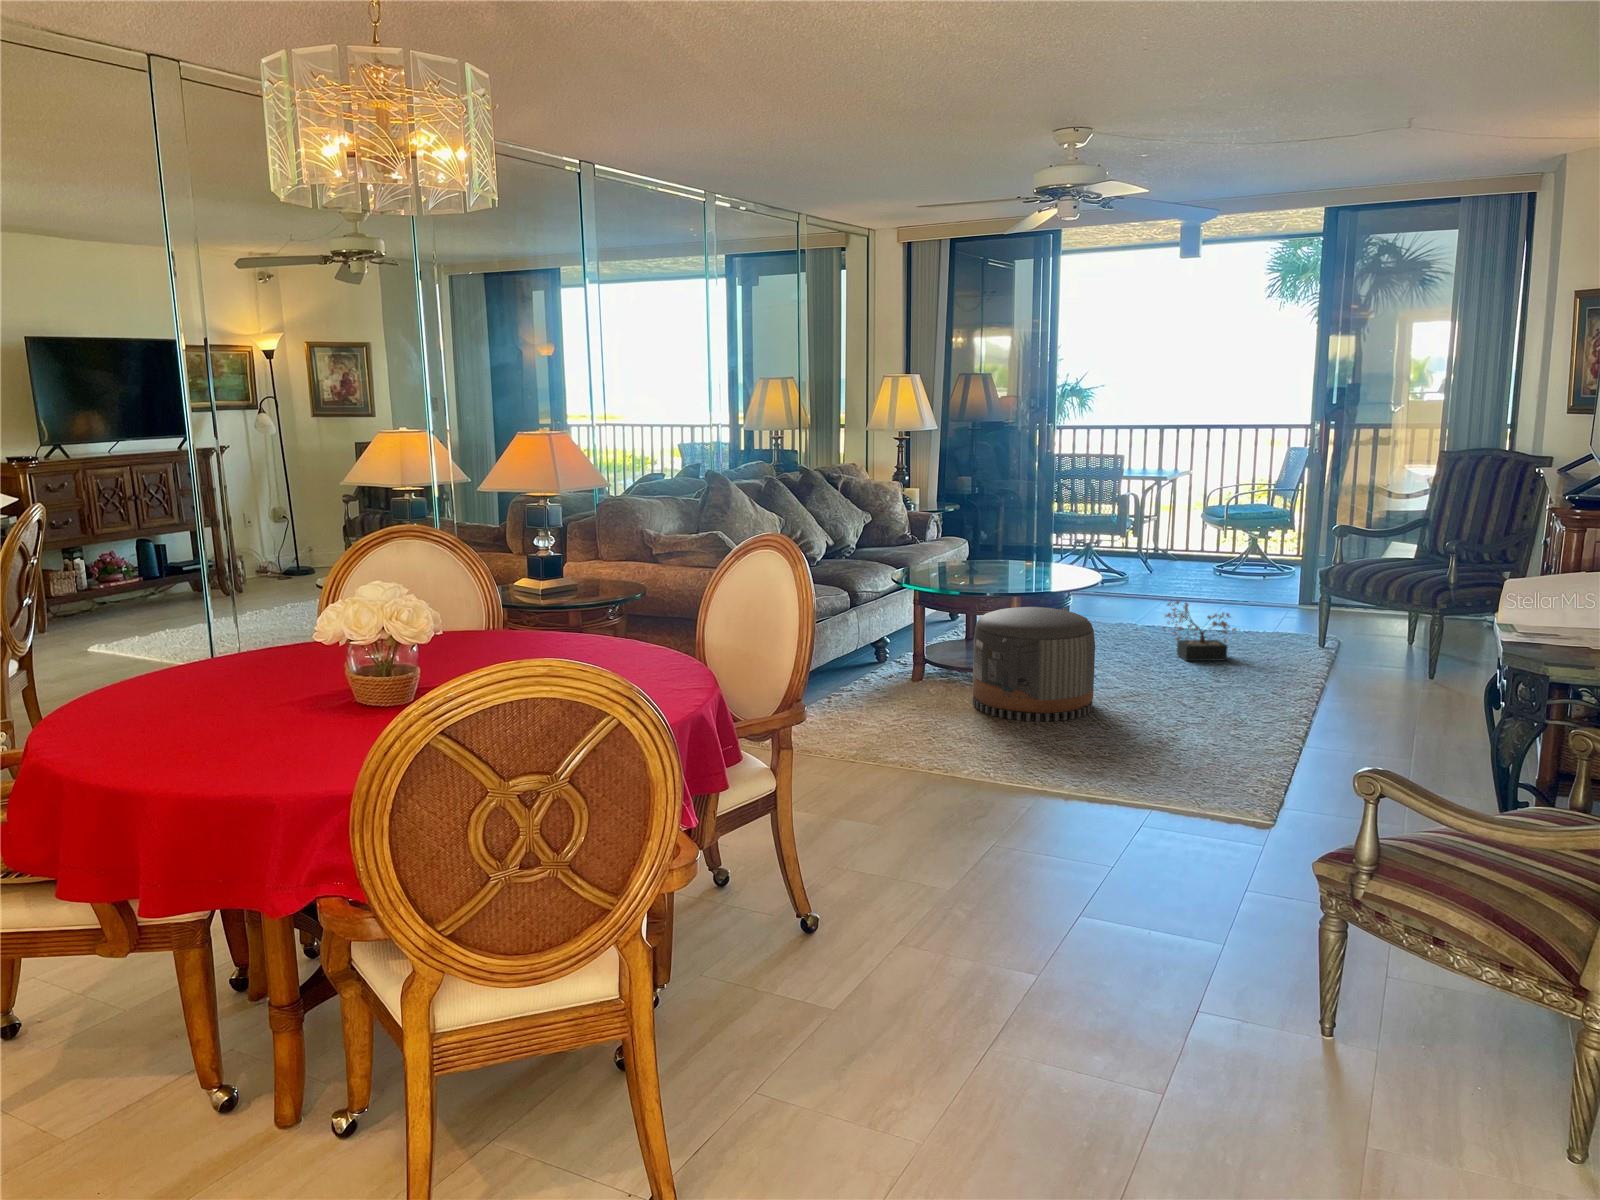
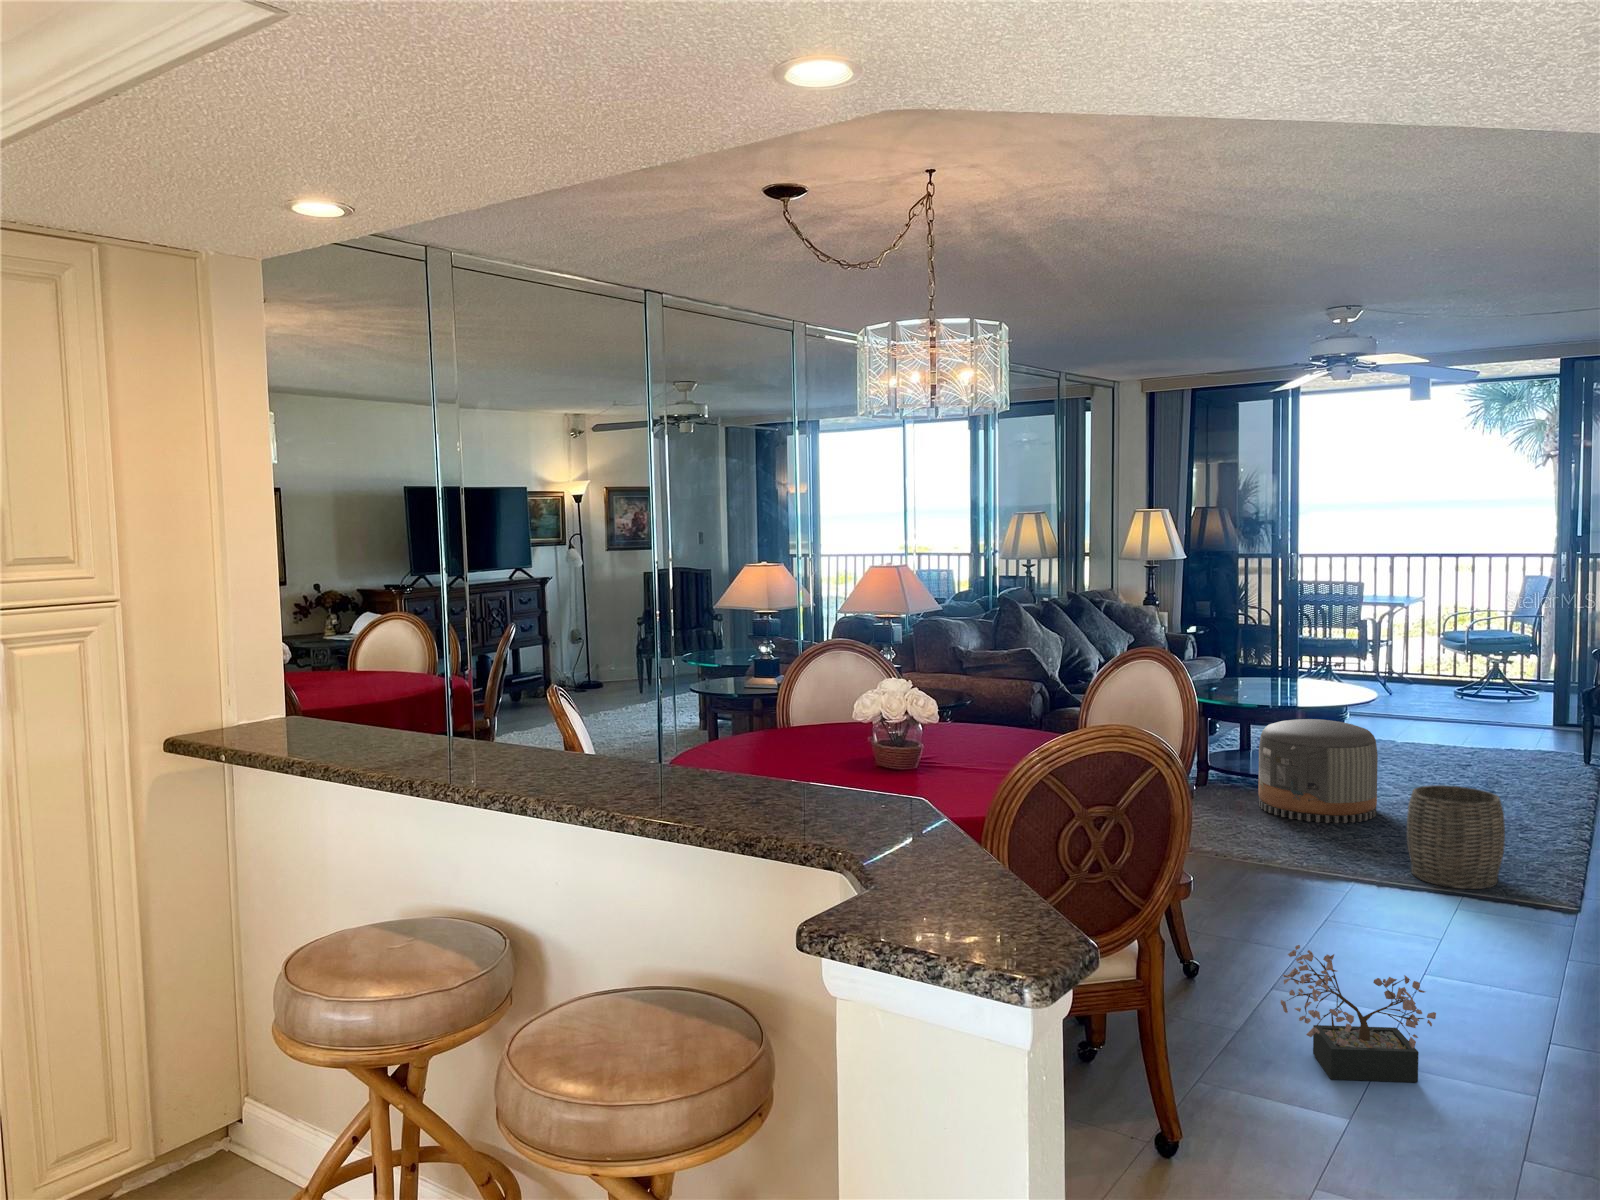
decorative plant: present [1163,601,1236,661] -> present [1281,945,1436,1082]
woven basket: none [1103,683,1203,799] -> present [1407,785,1505,889]

